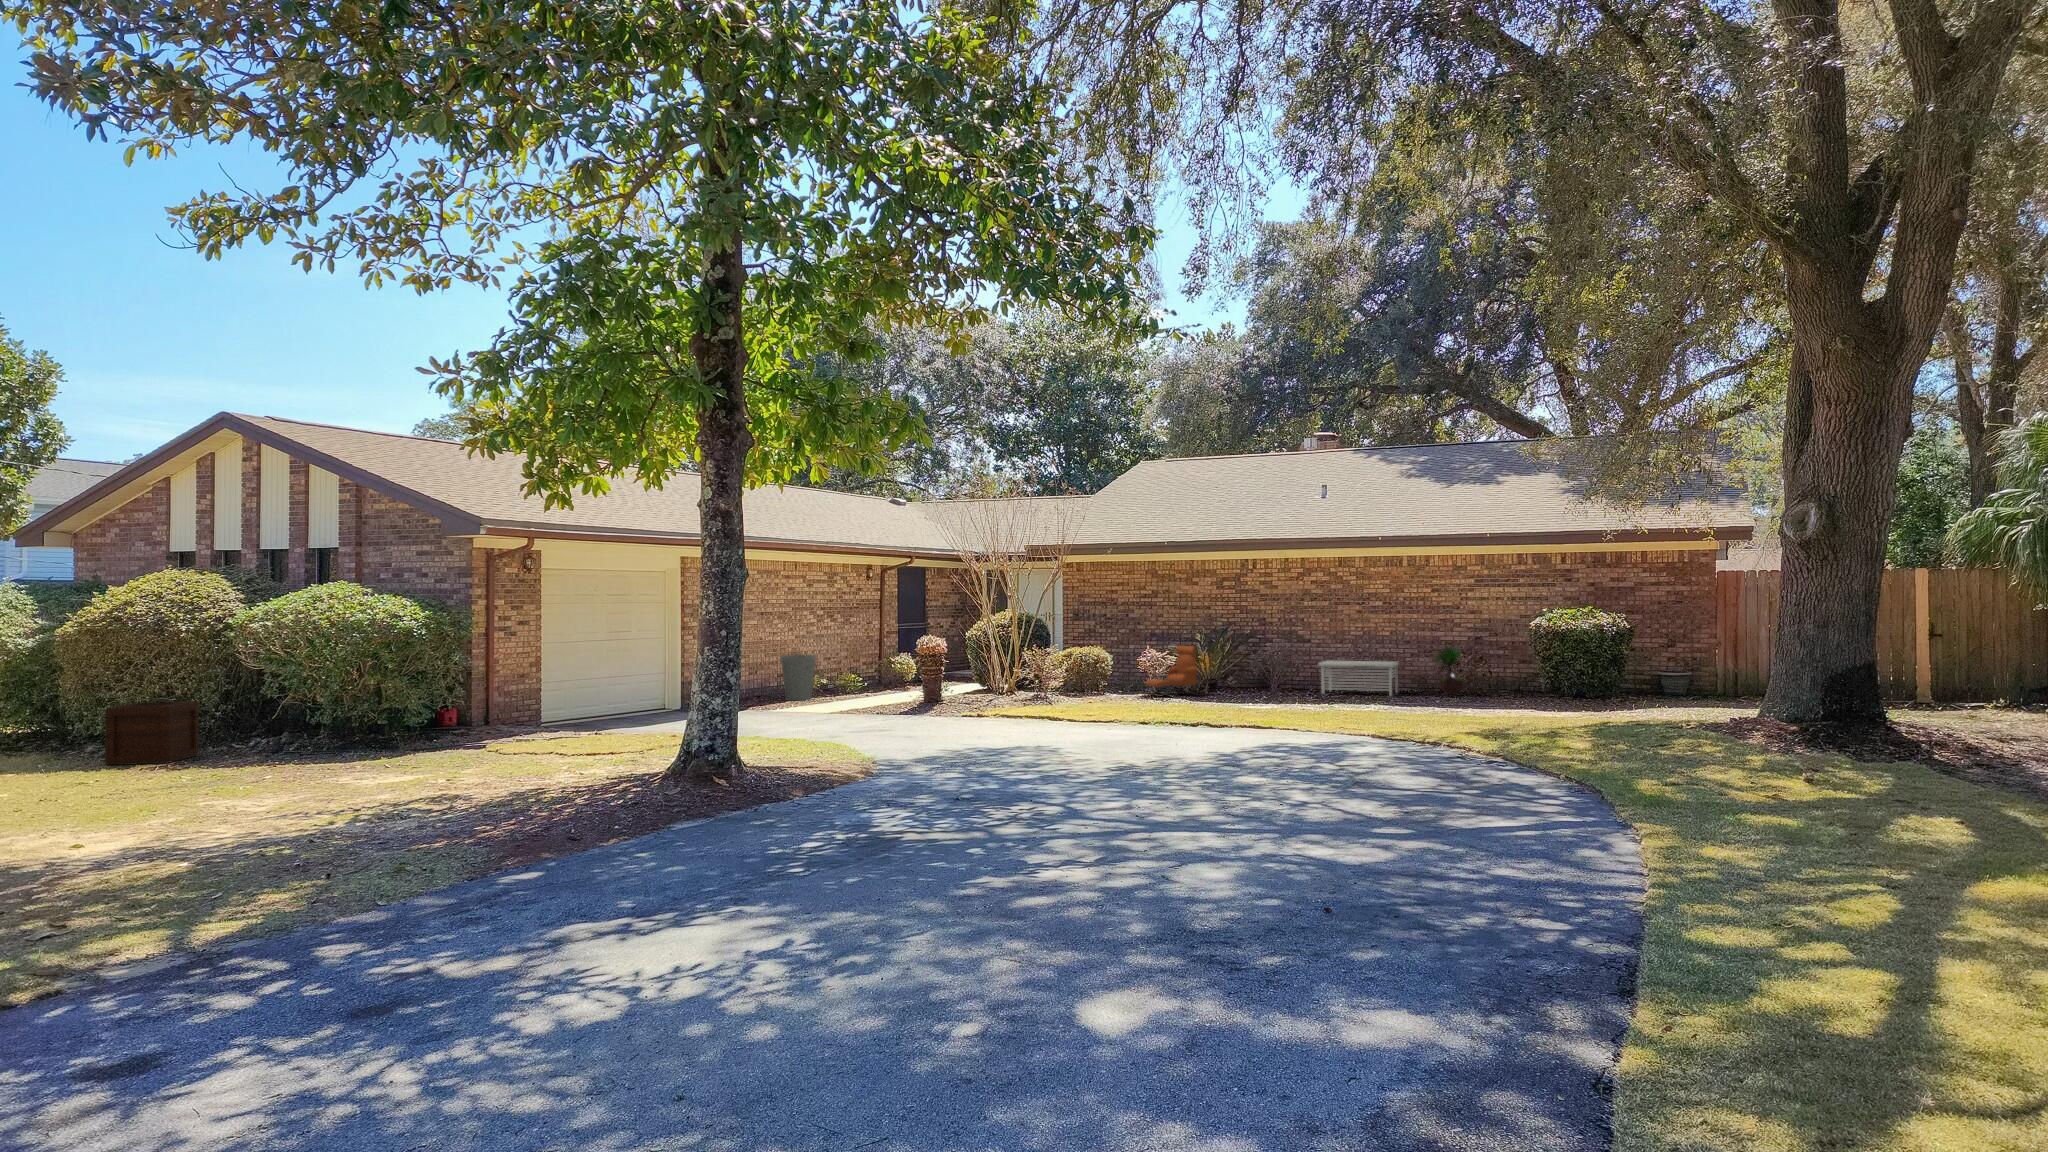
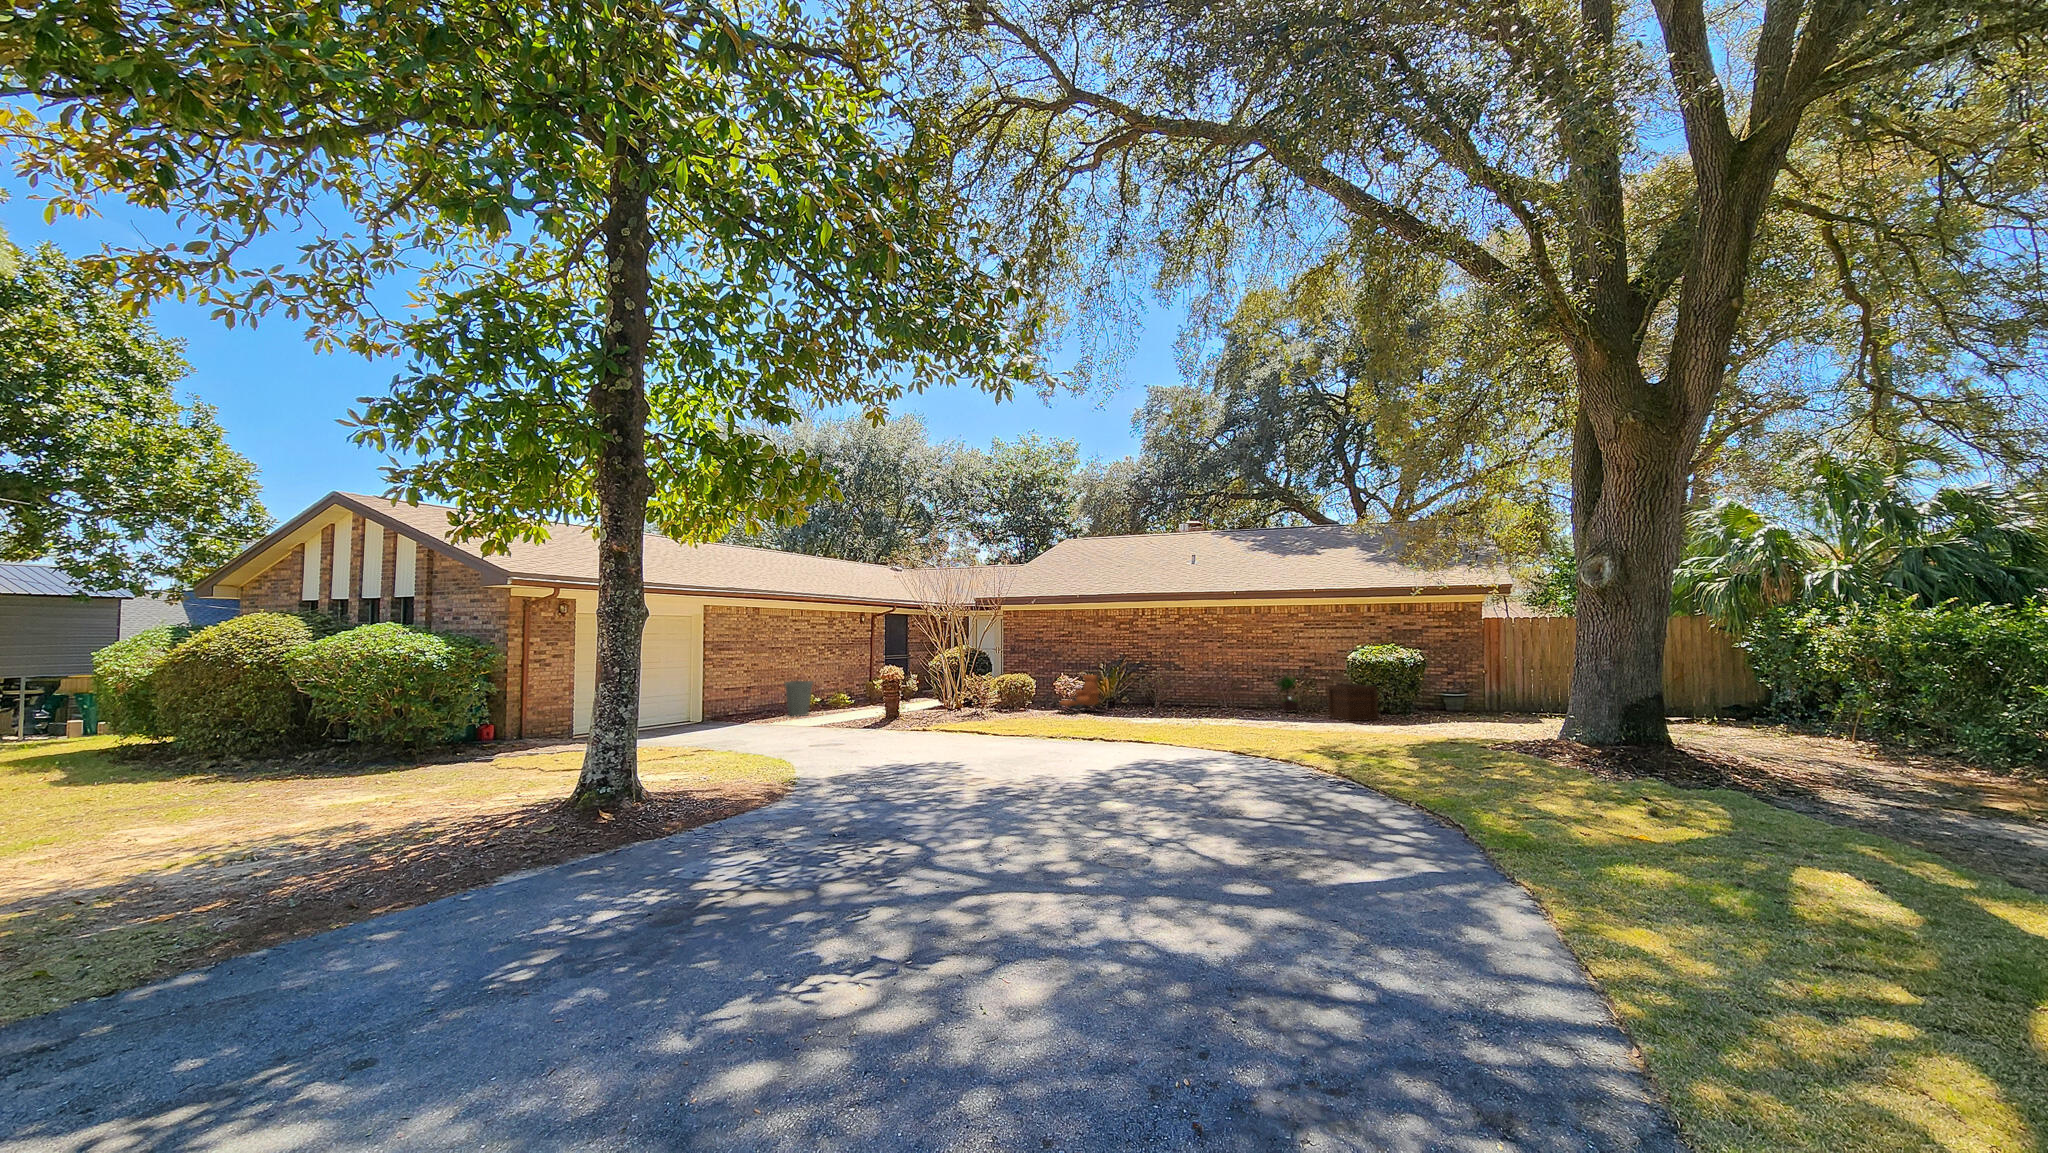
storage bench: present [1319,661,1399,696] -> none [1189,686,1249,713]
wooden crate: present [105,701,199,765] -> present [1327,684,1379,721]

